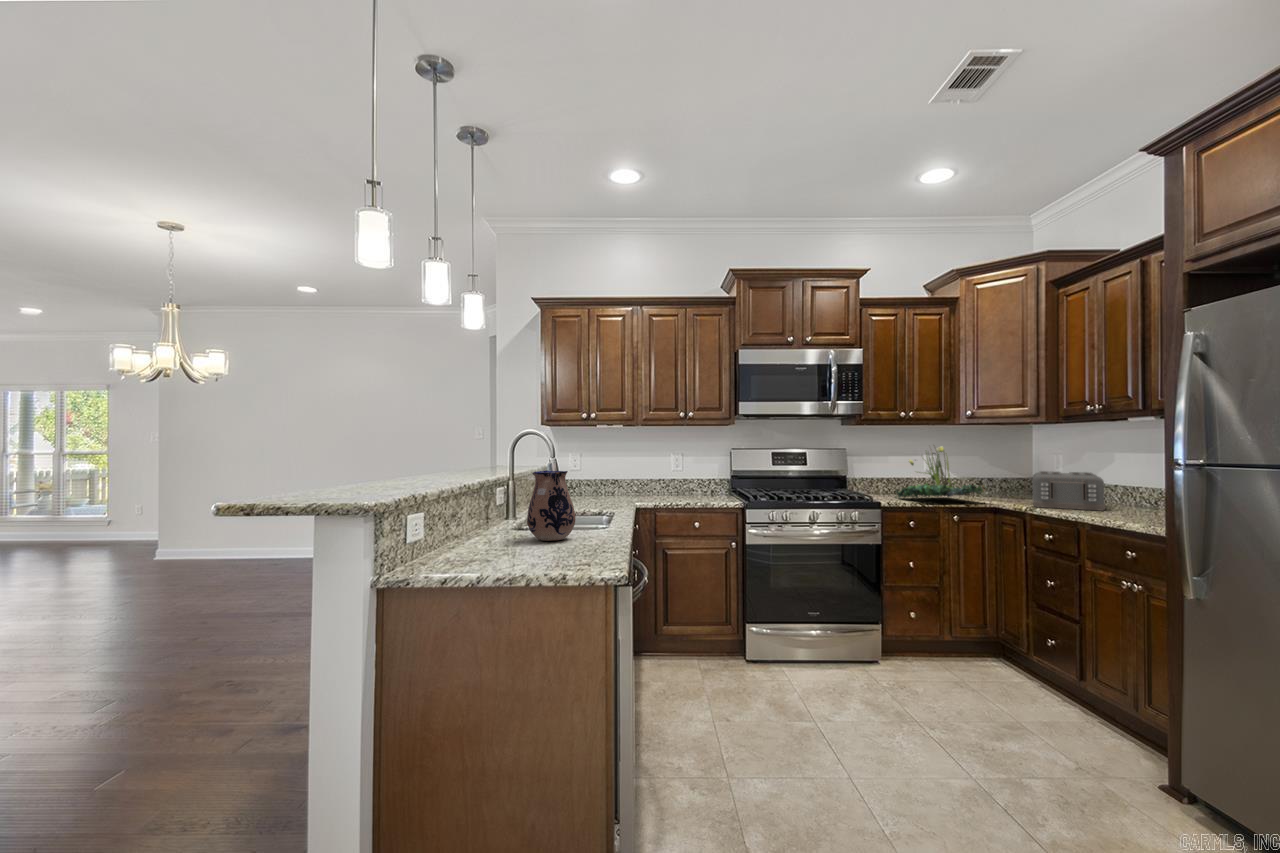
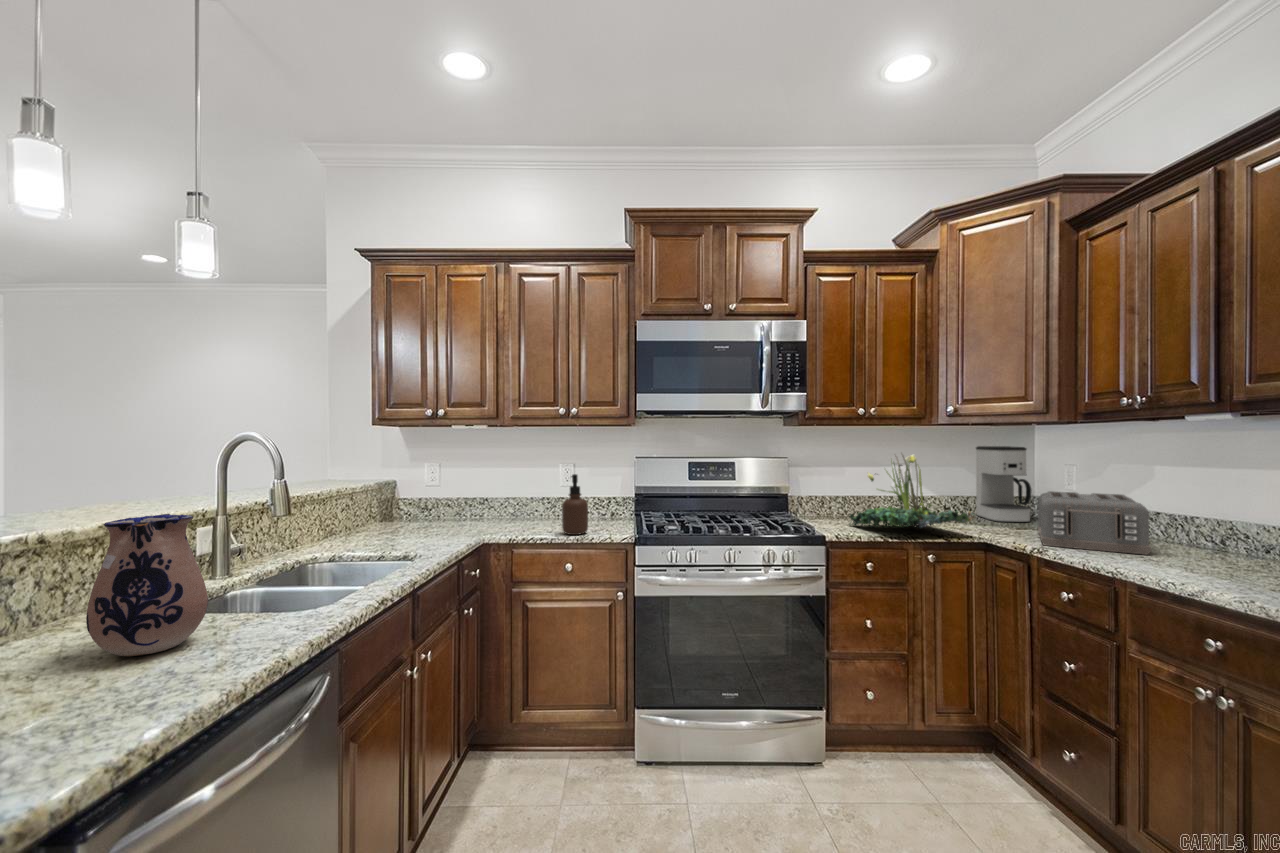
coffee maker: none [988,441,1030,497] -> present [976,446,1032,523]
soap dispenser: none [690,460,709,503] -> present [562,474,588,535]

